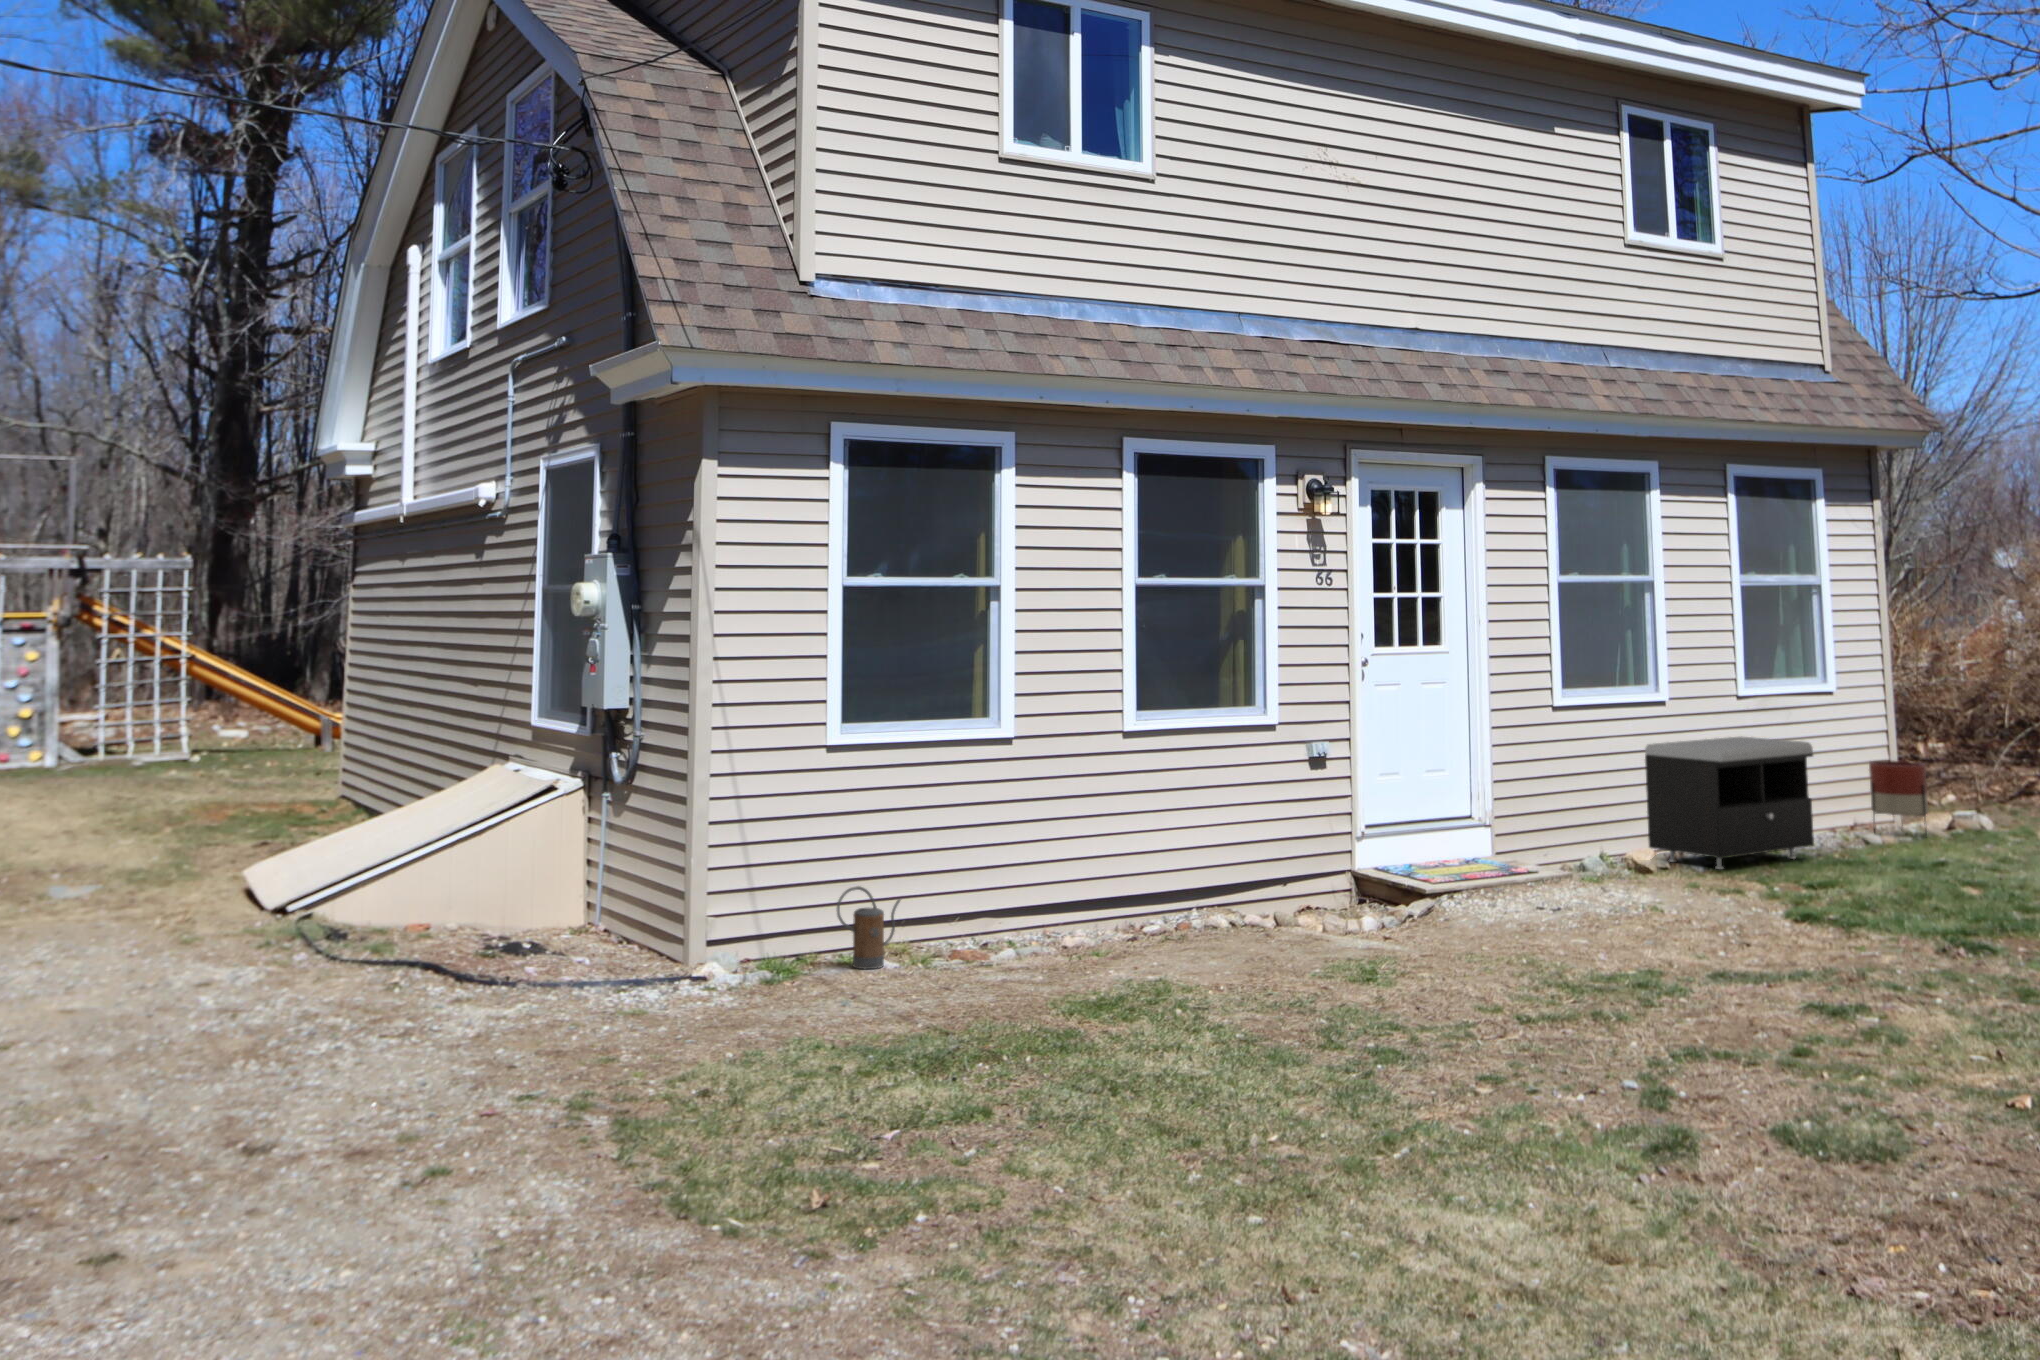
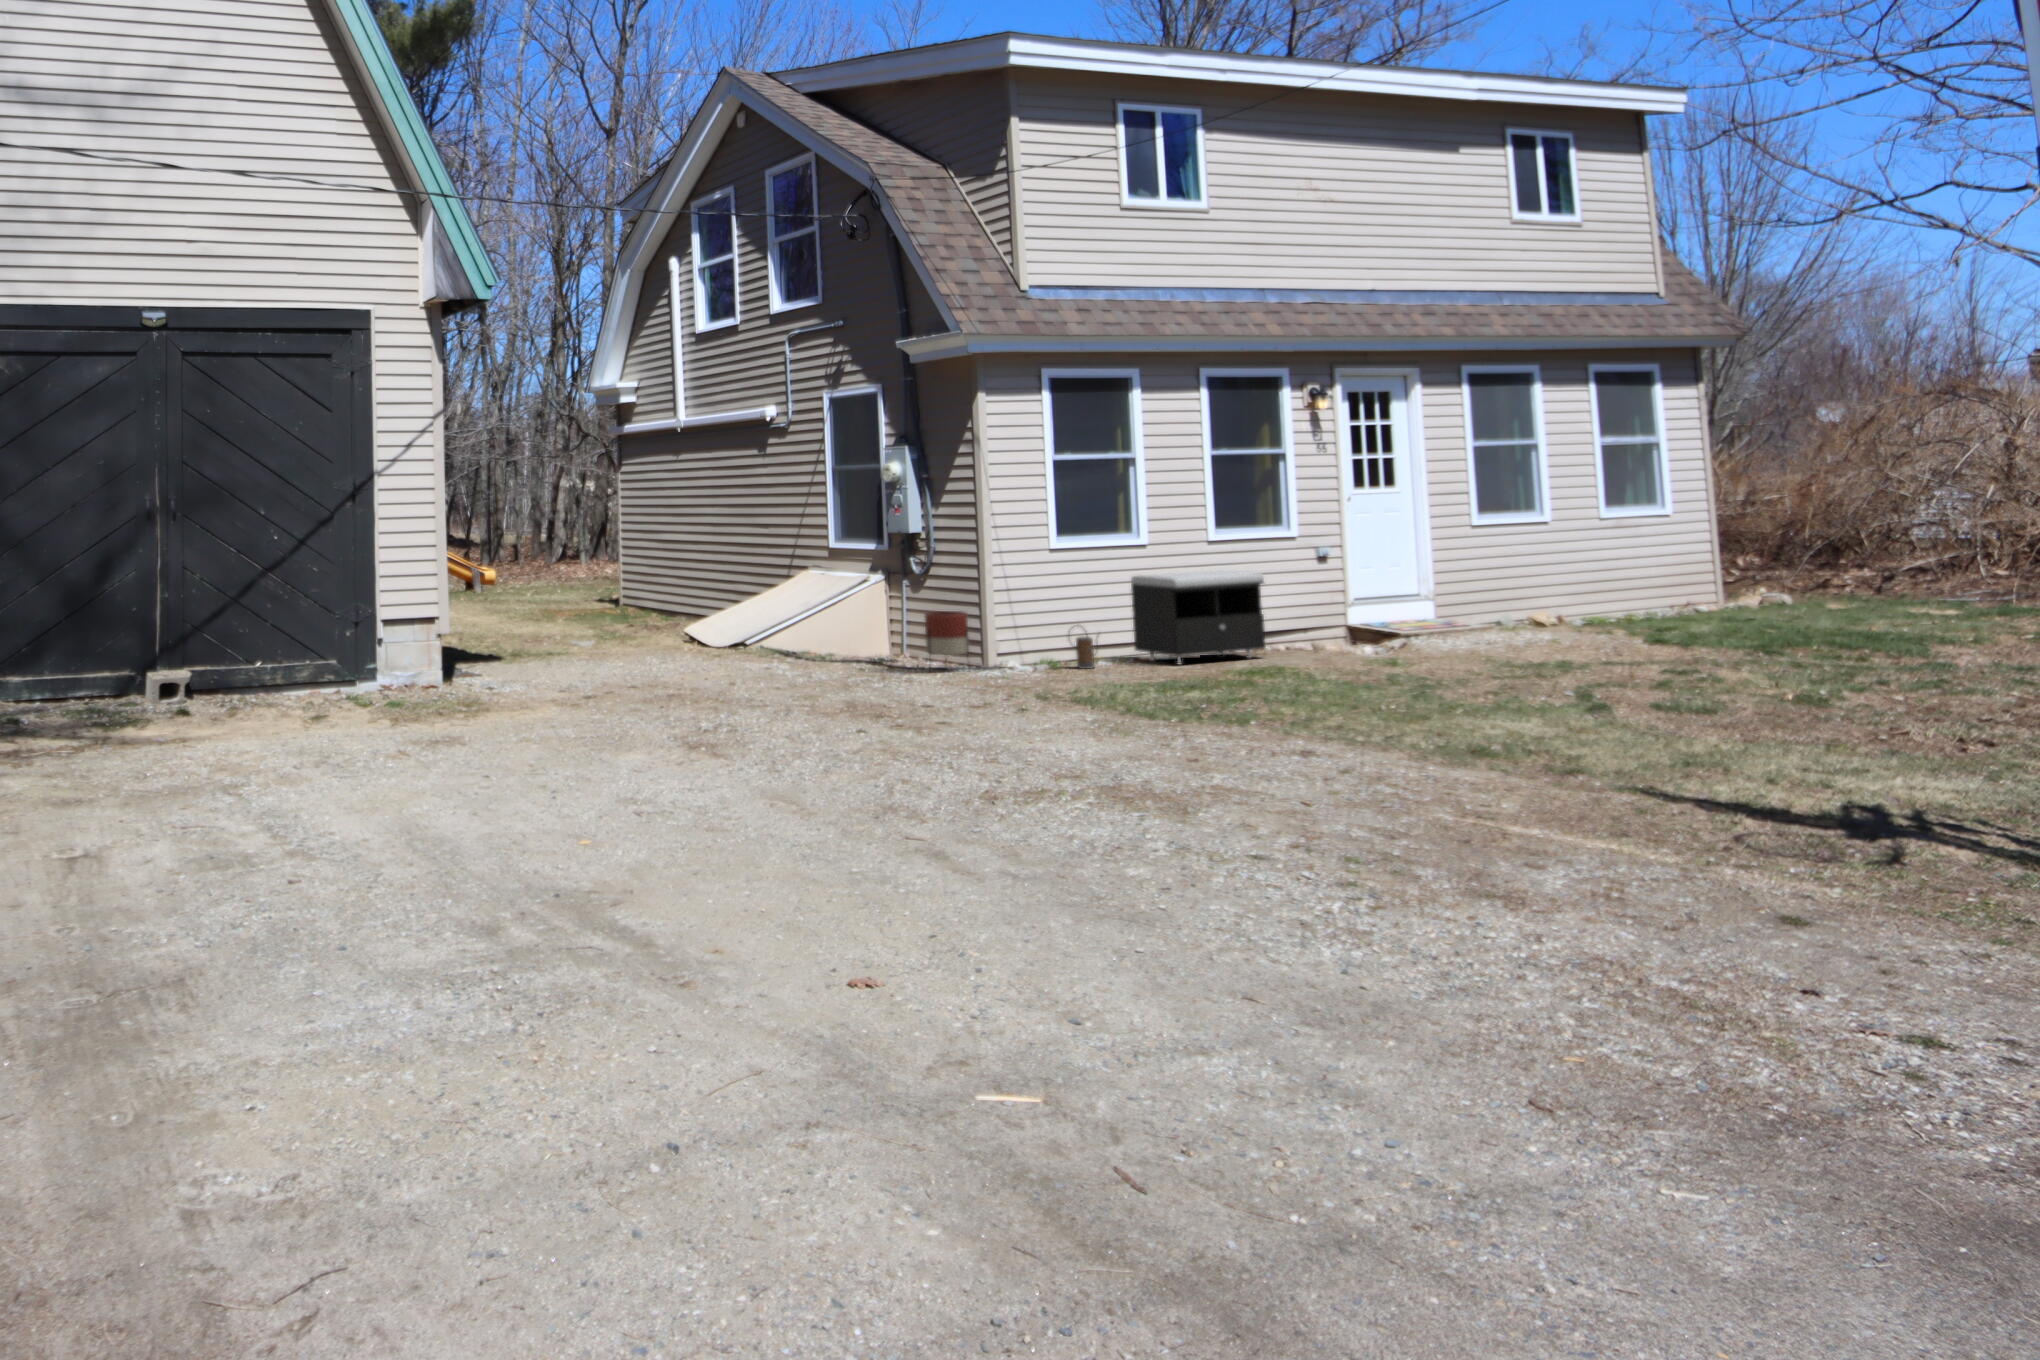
storage bench: present [1645,737,1814,869] -> present [1131,570,1265,665]
planter: present [1869,760,1928,824] -> present [924,611,969,660]

